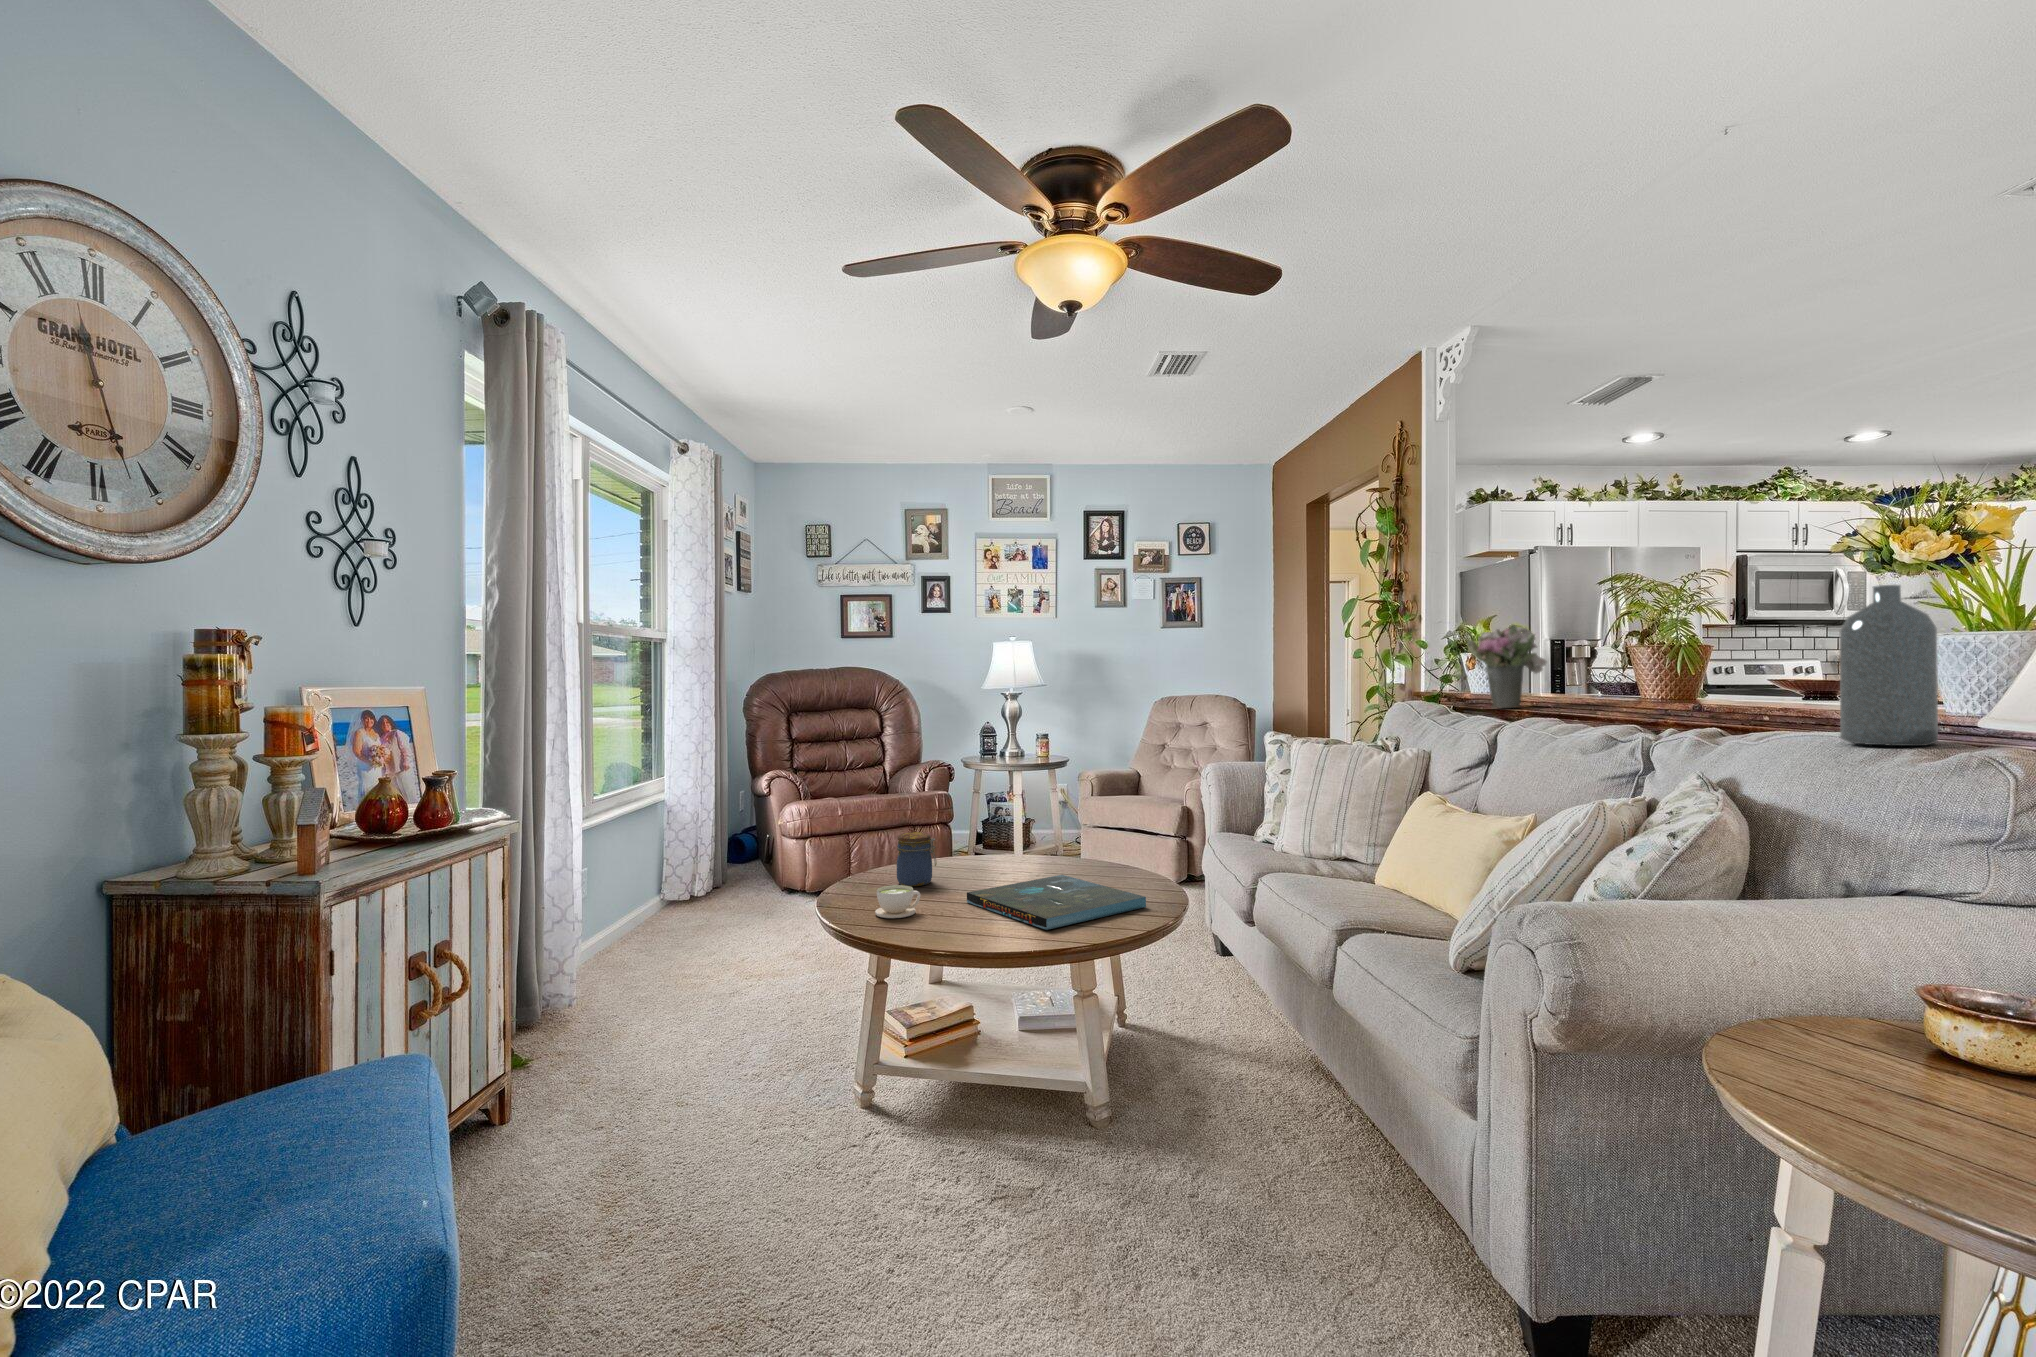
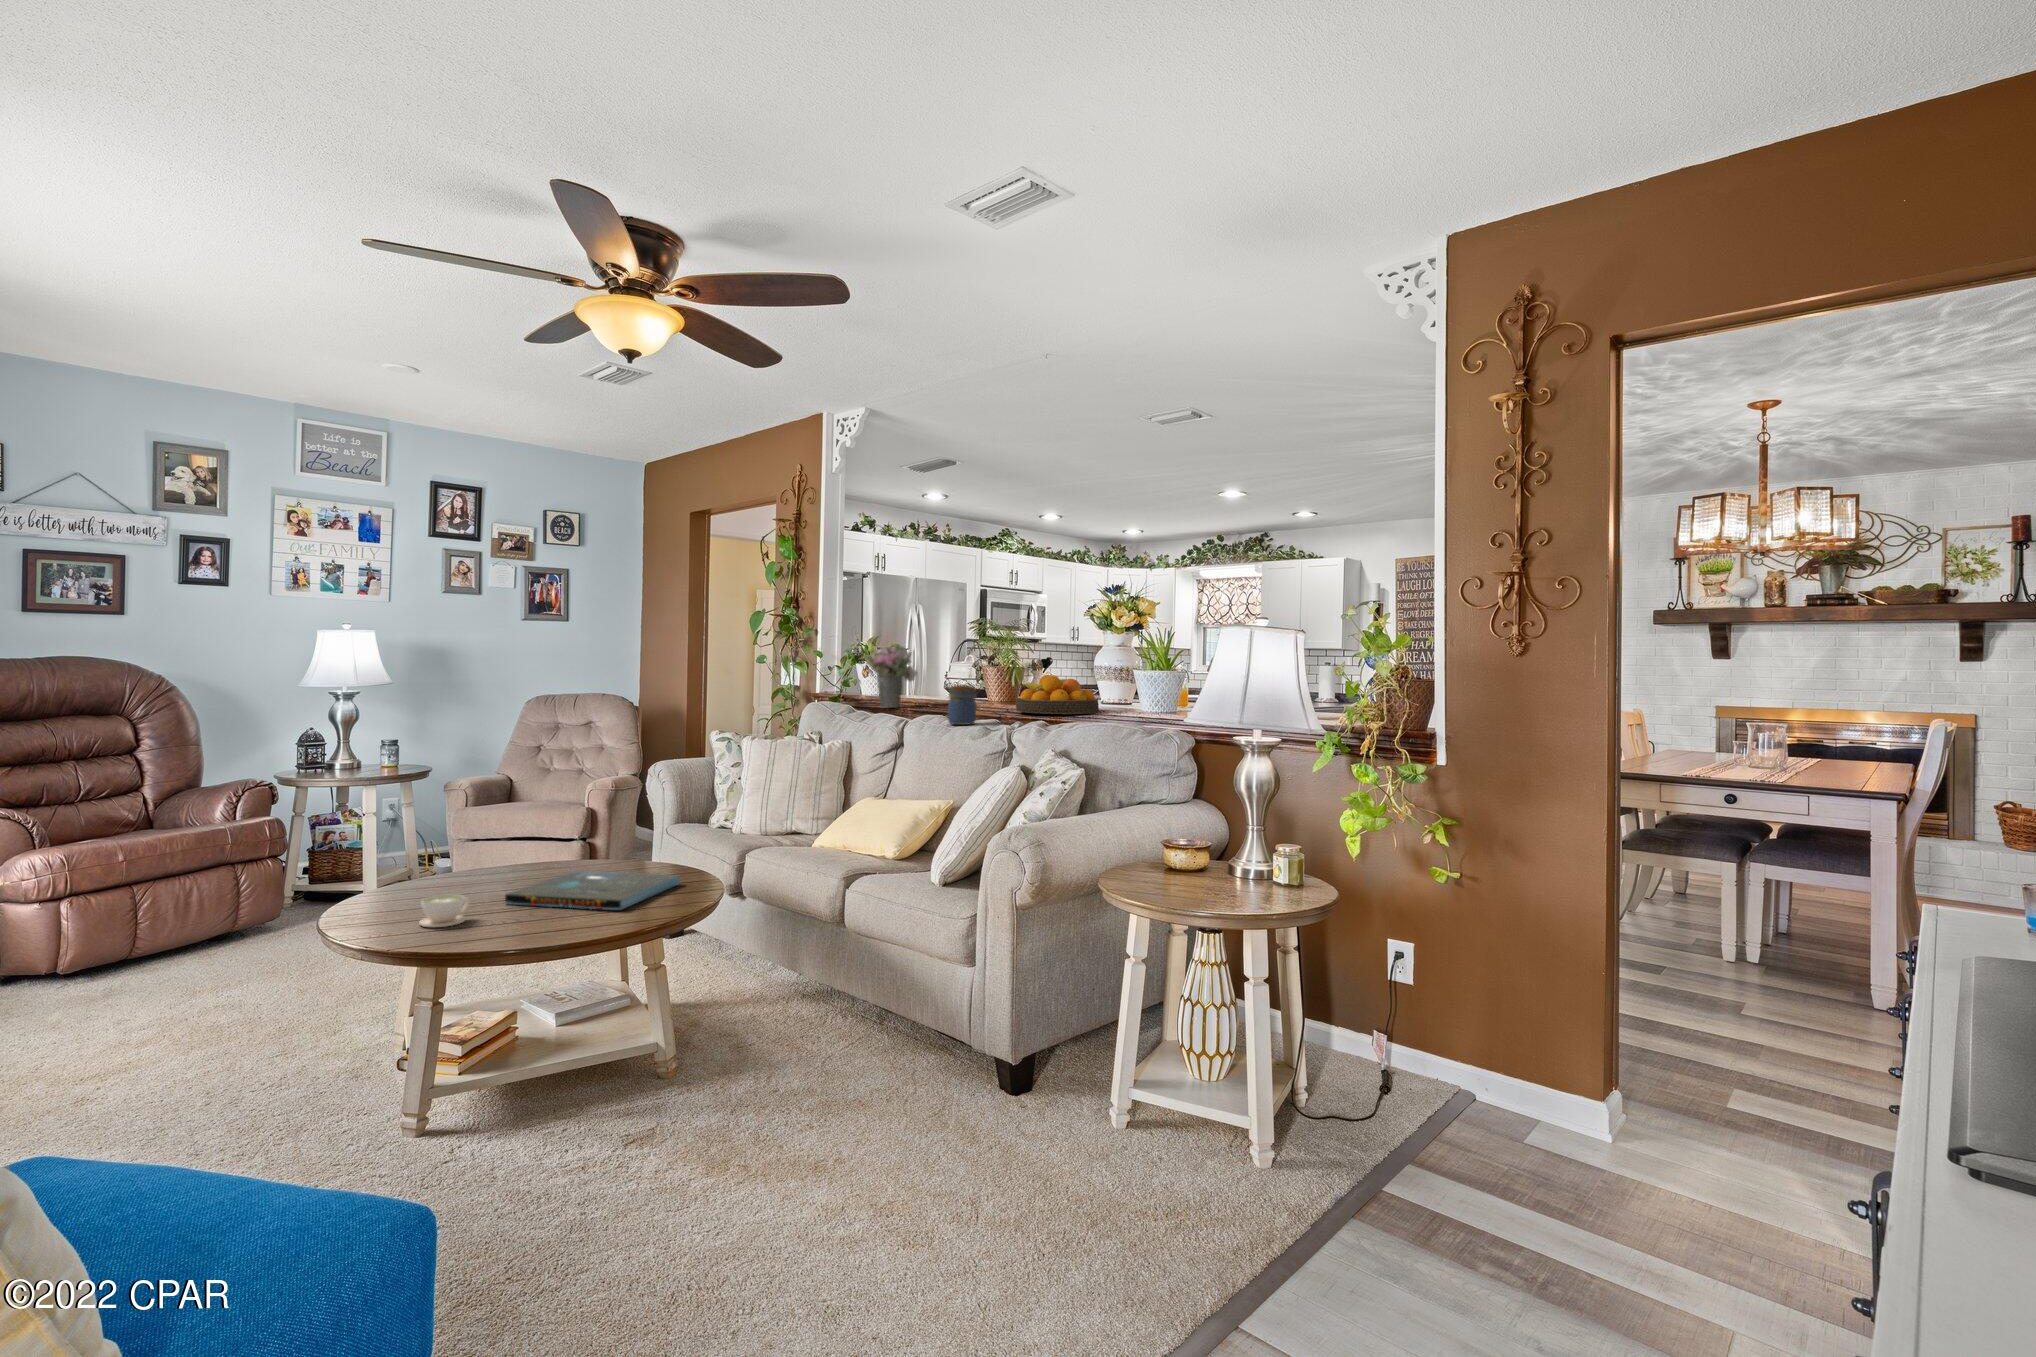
bottle: present [1840,585,1938,746] -> none [1112,643,1151,729]
fruit bowl: none [1685,656,1857,718] -> present [1016,675,1099,714]
jar: present [897,832,937,886] -> present [948,685,976,725]

